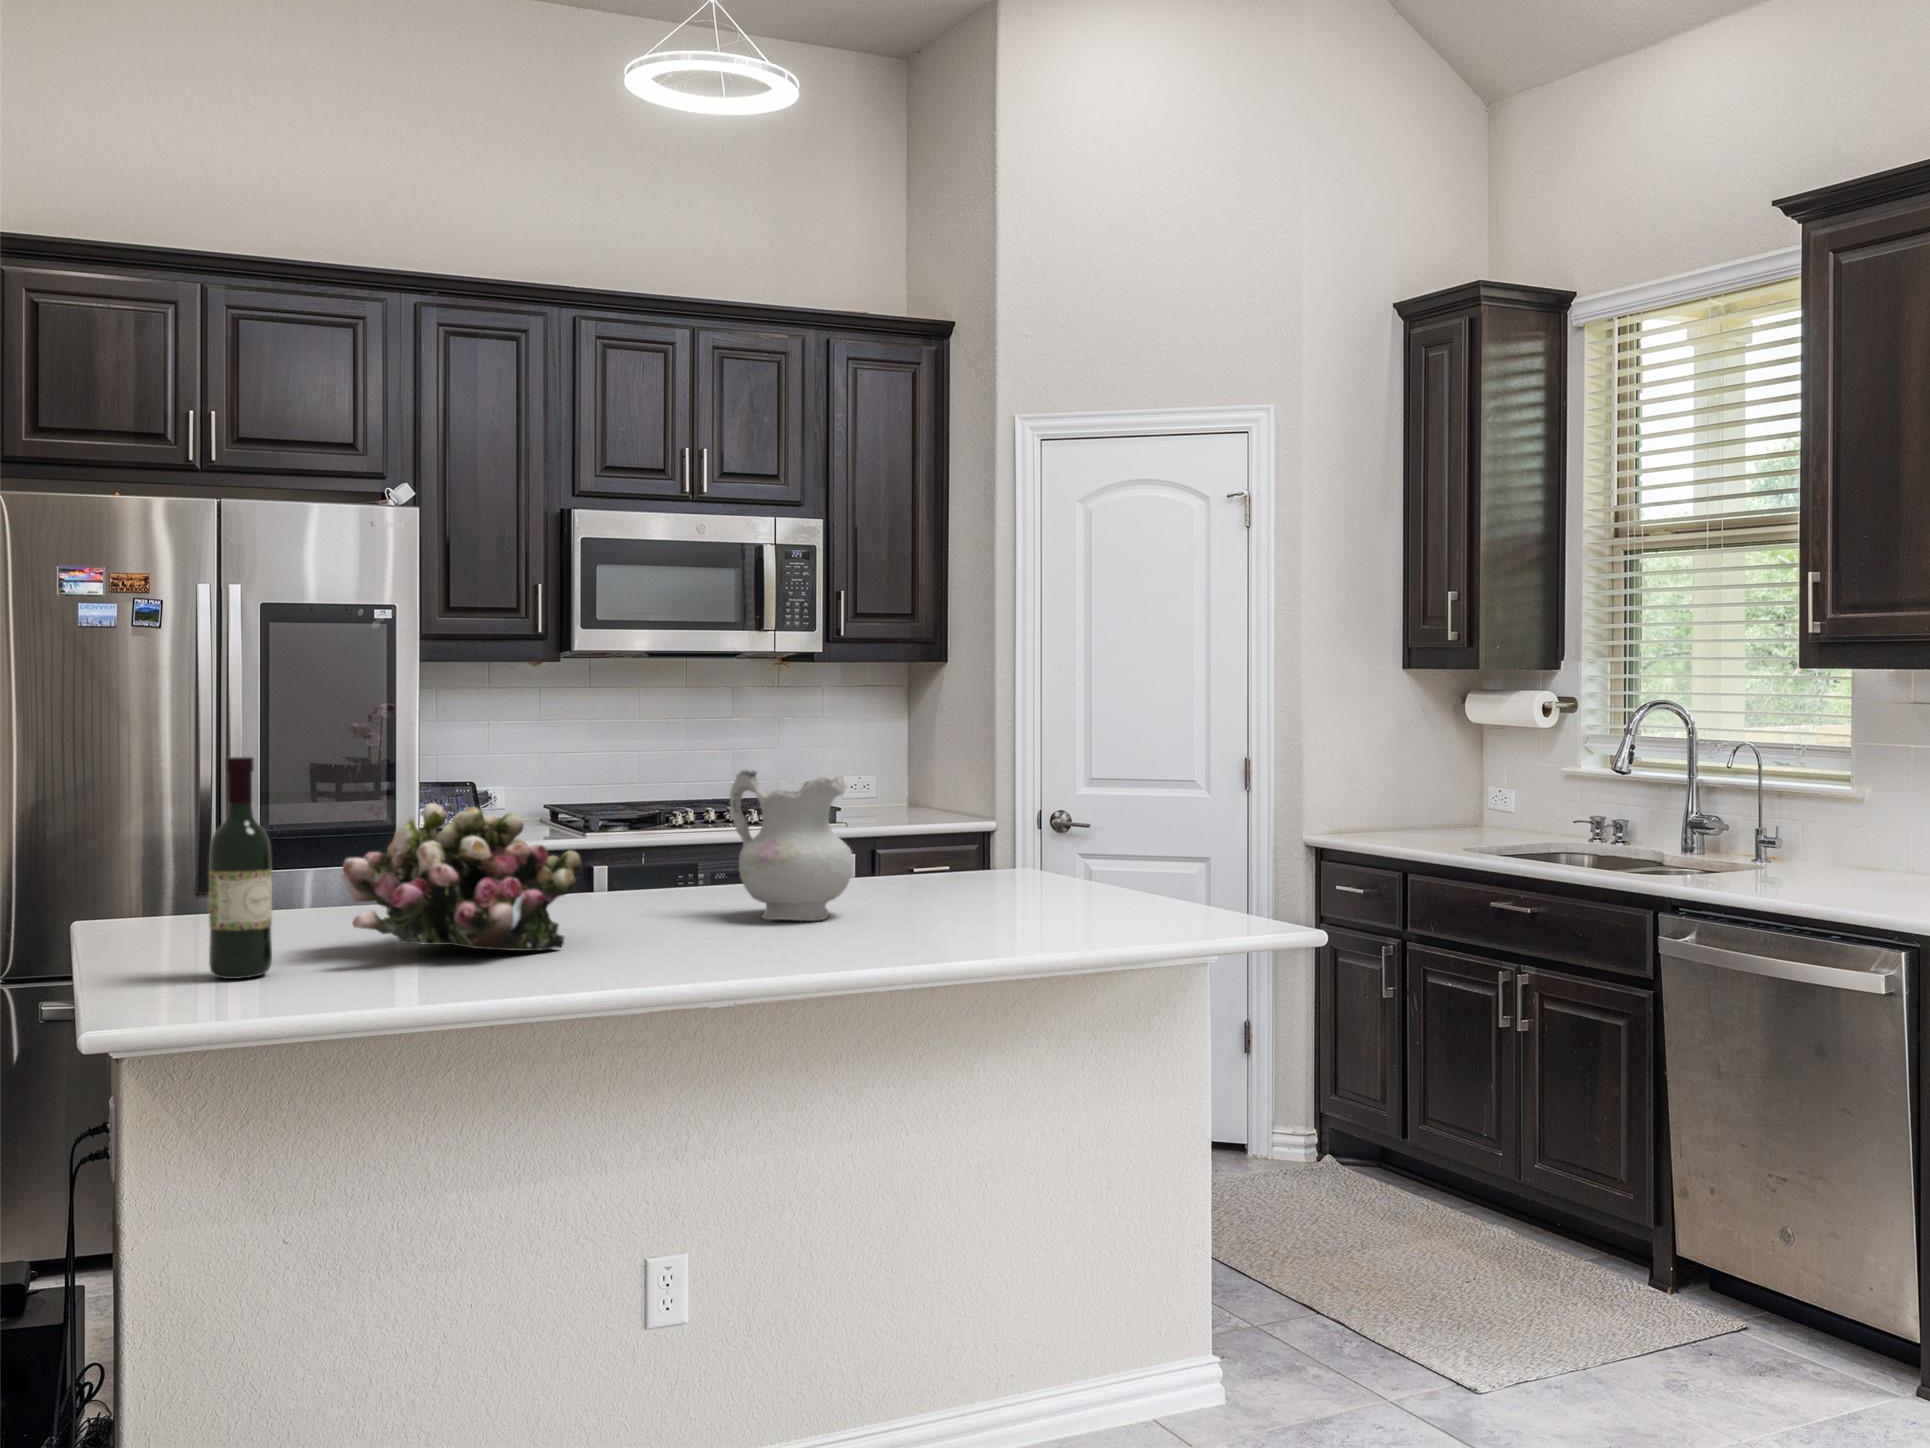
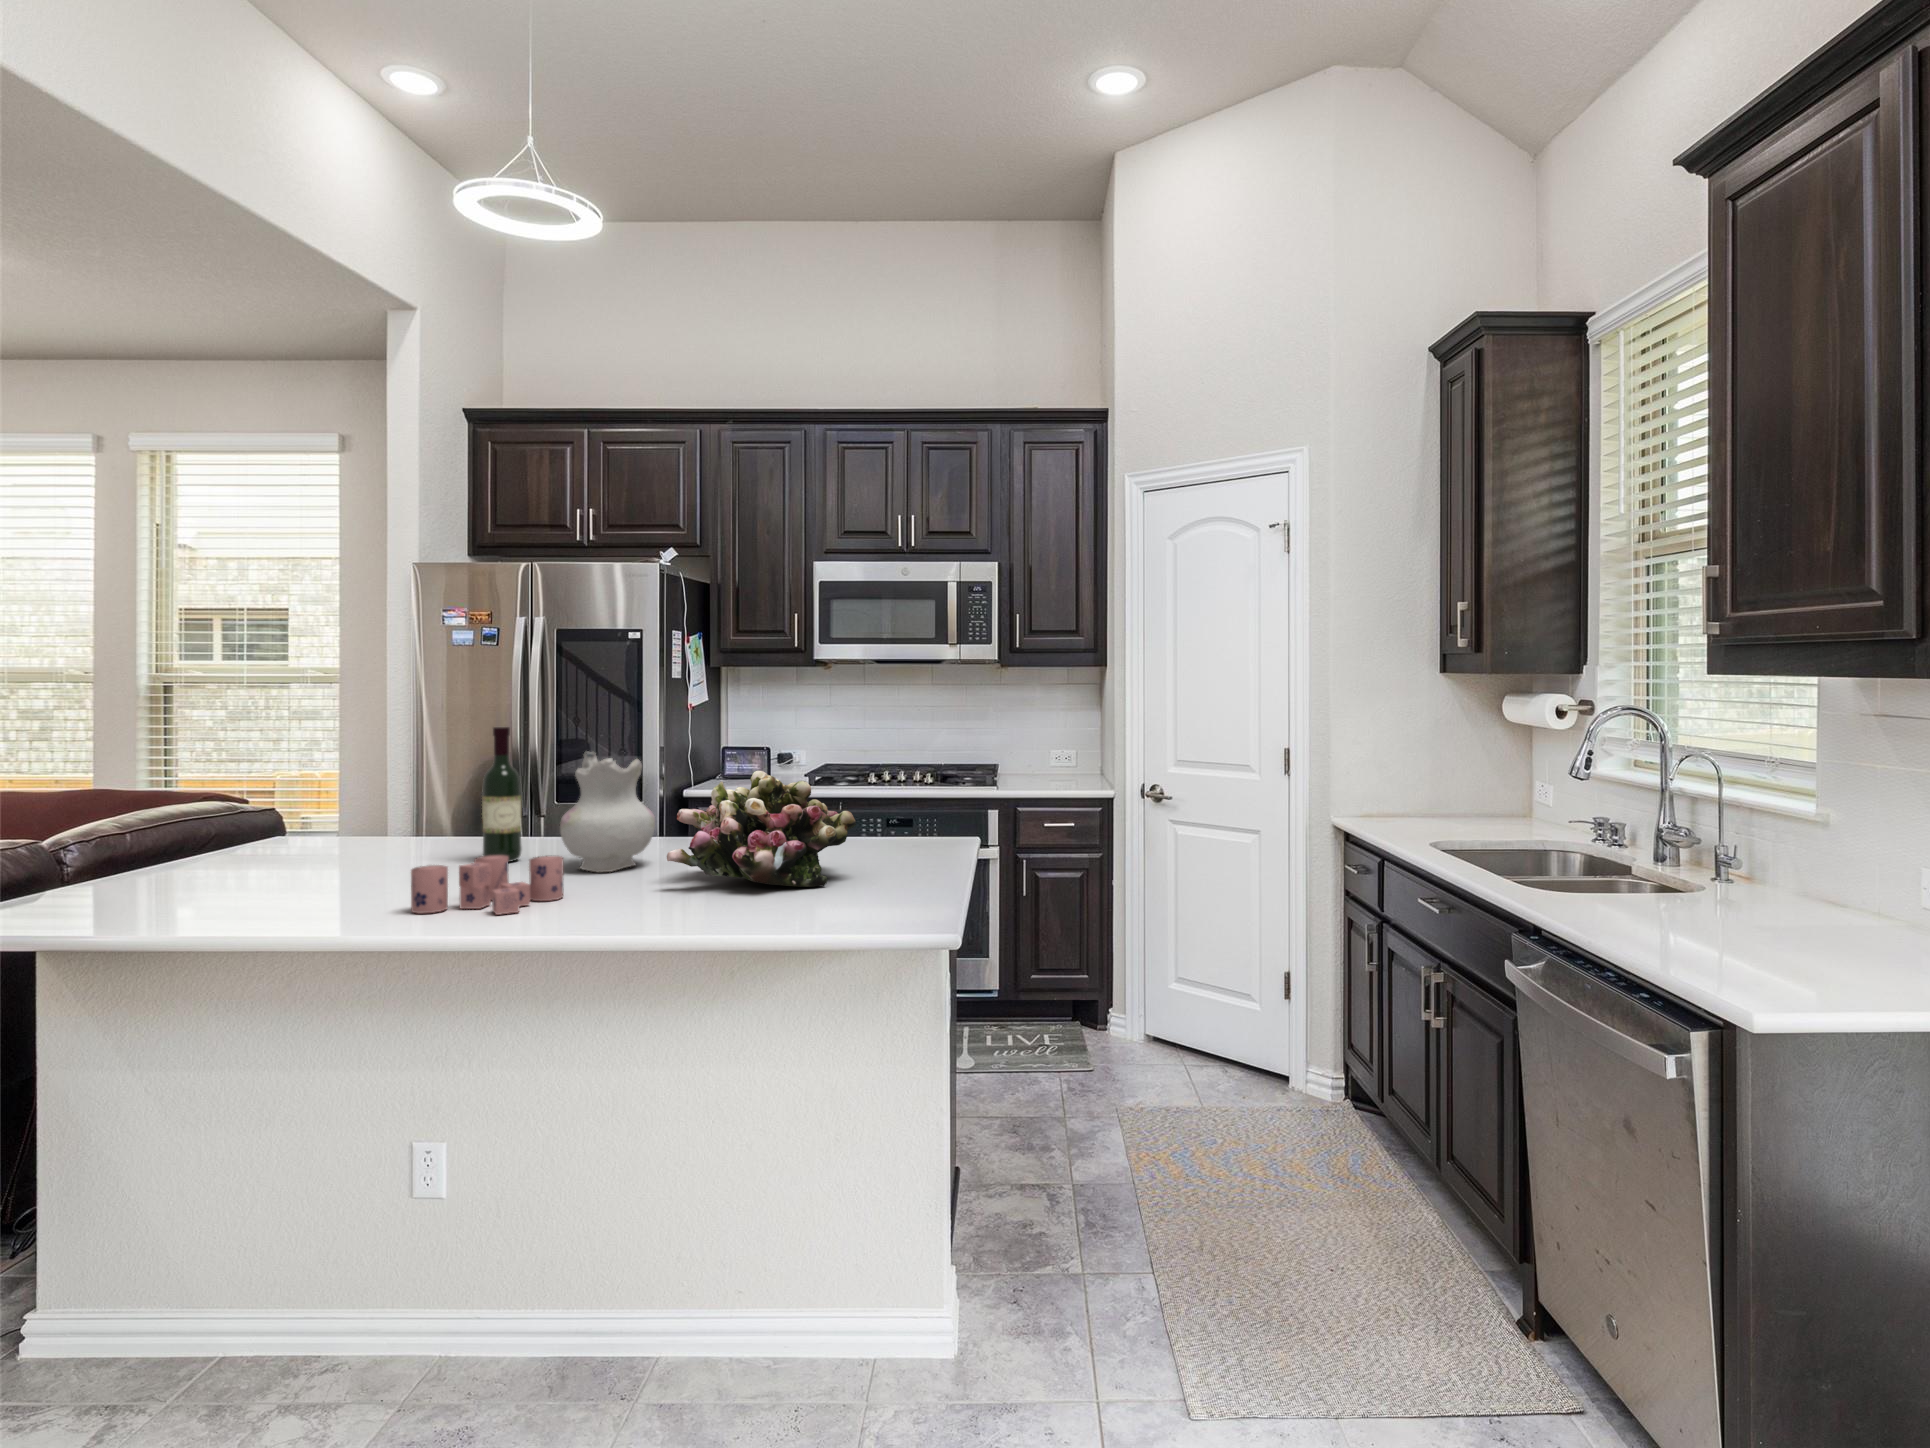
wine bottle: present [209,757,272,979] -> present [482,727,522,862]
flower arrangement: present [342,803,582,951] -> present [667,771,856,887]
candle: none [778,892,913,965] -> present [411,855,564,915]

